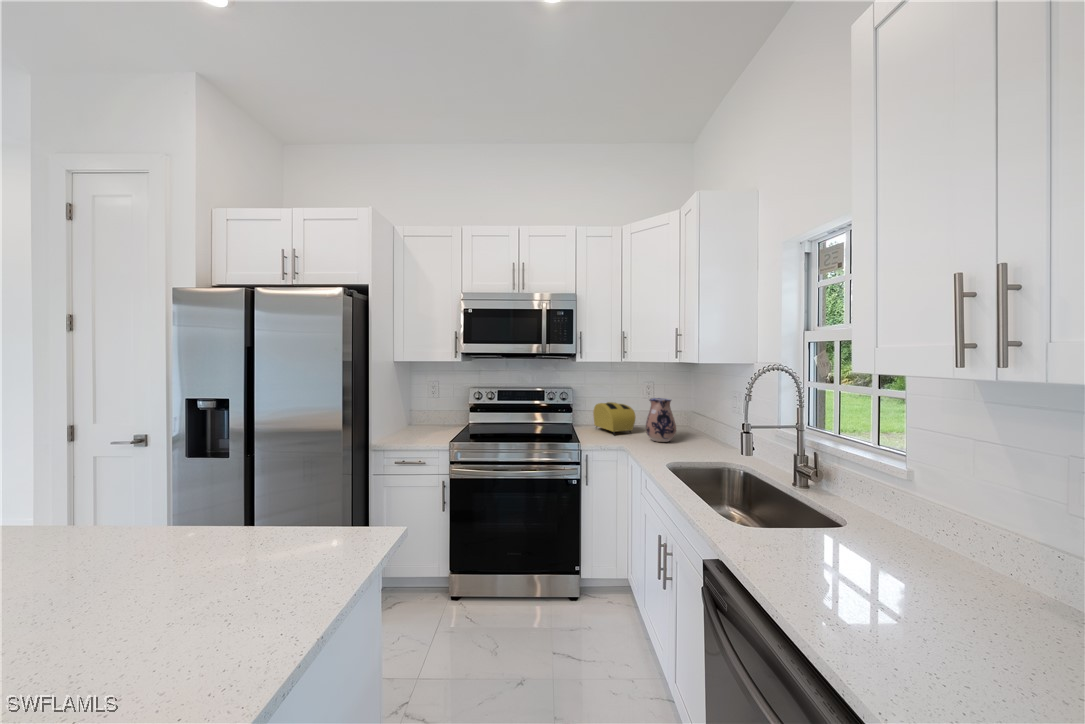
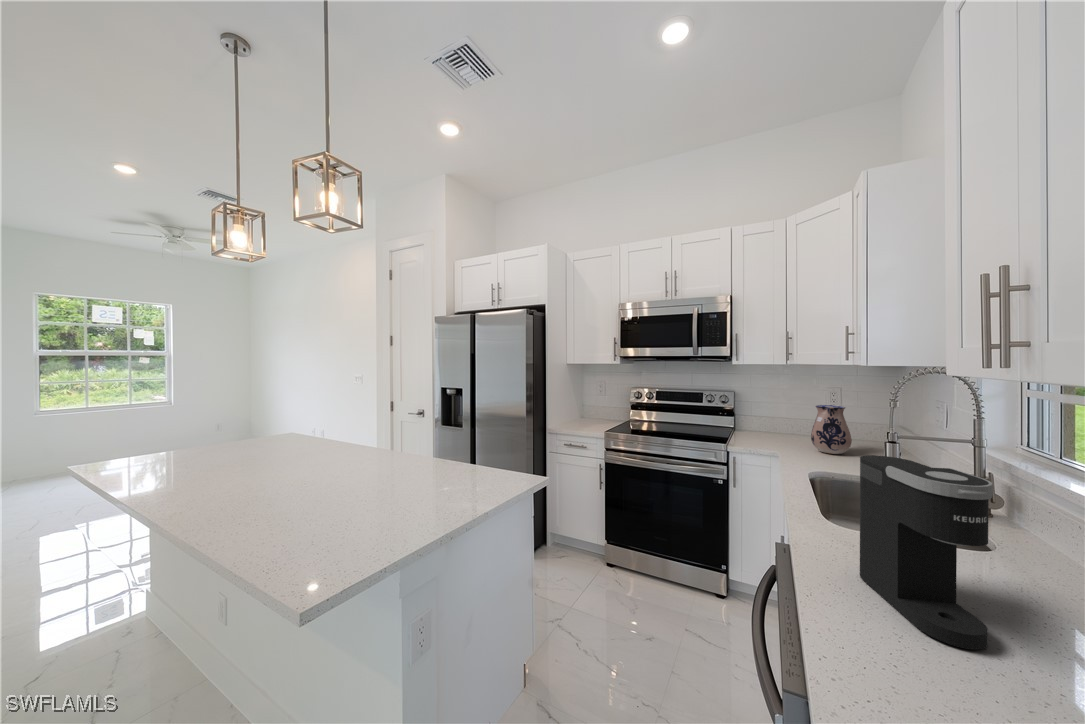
toaster: present [593,402,636,435] -> none [756,408,804,443]
coffee maker: none [803,456,977,664] -> present [860,455,993,650]

